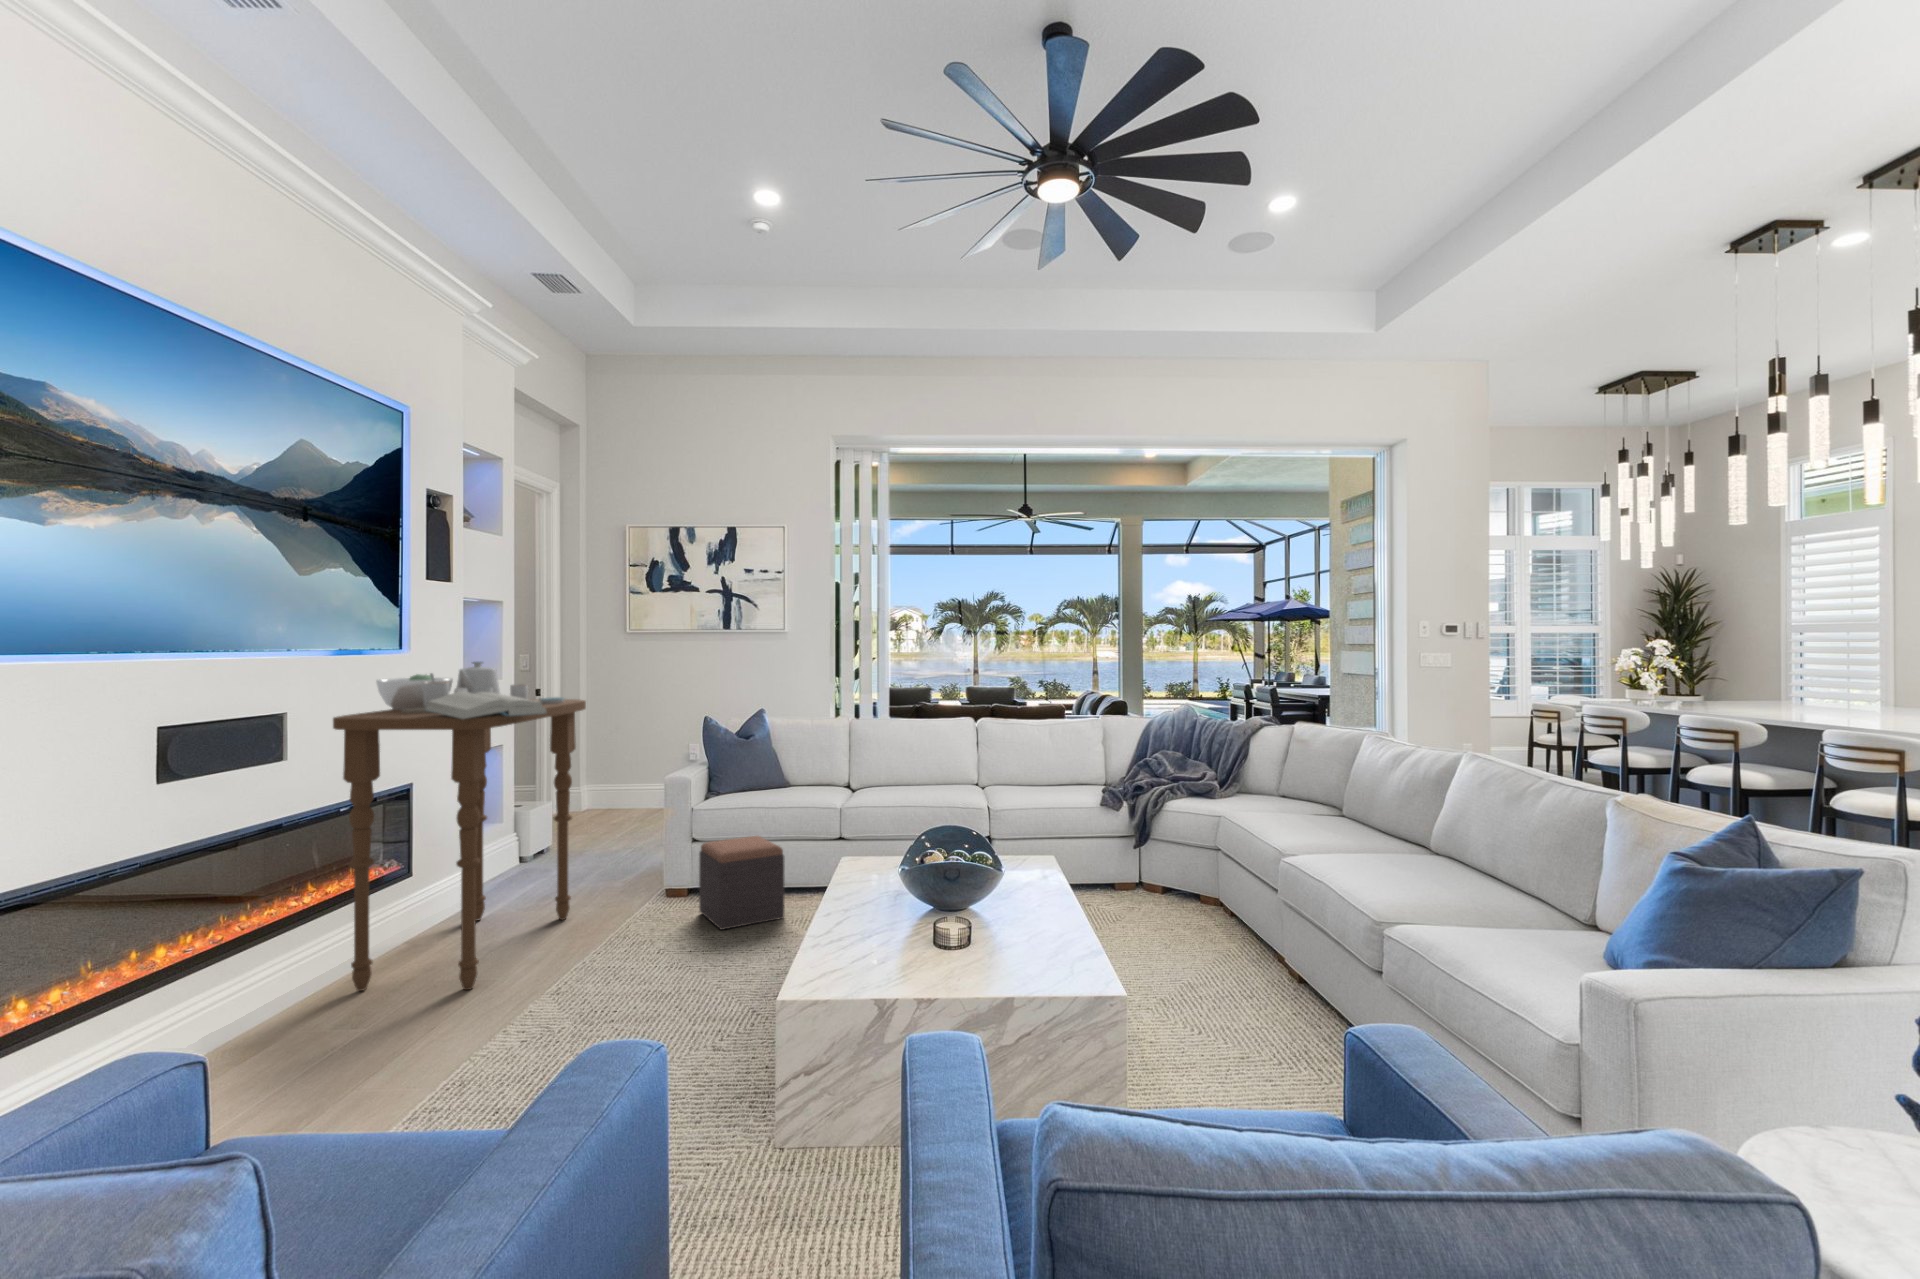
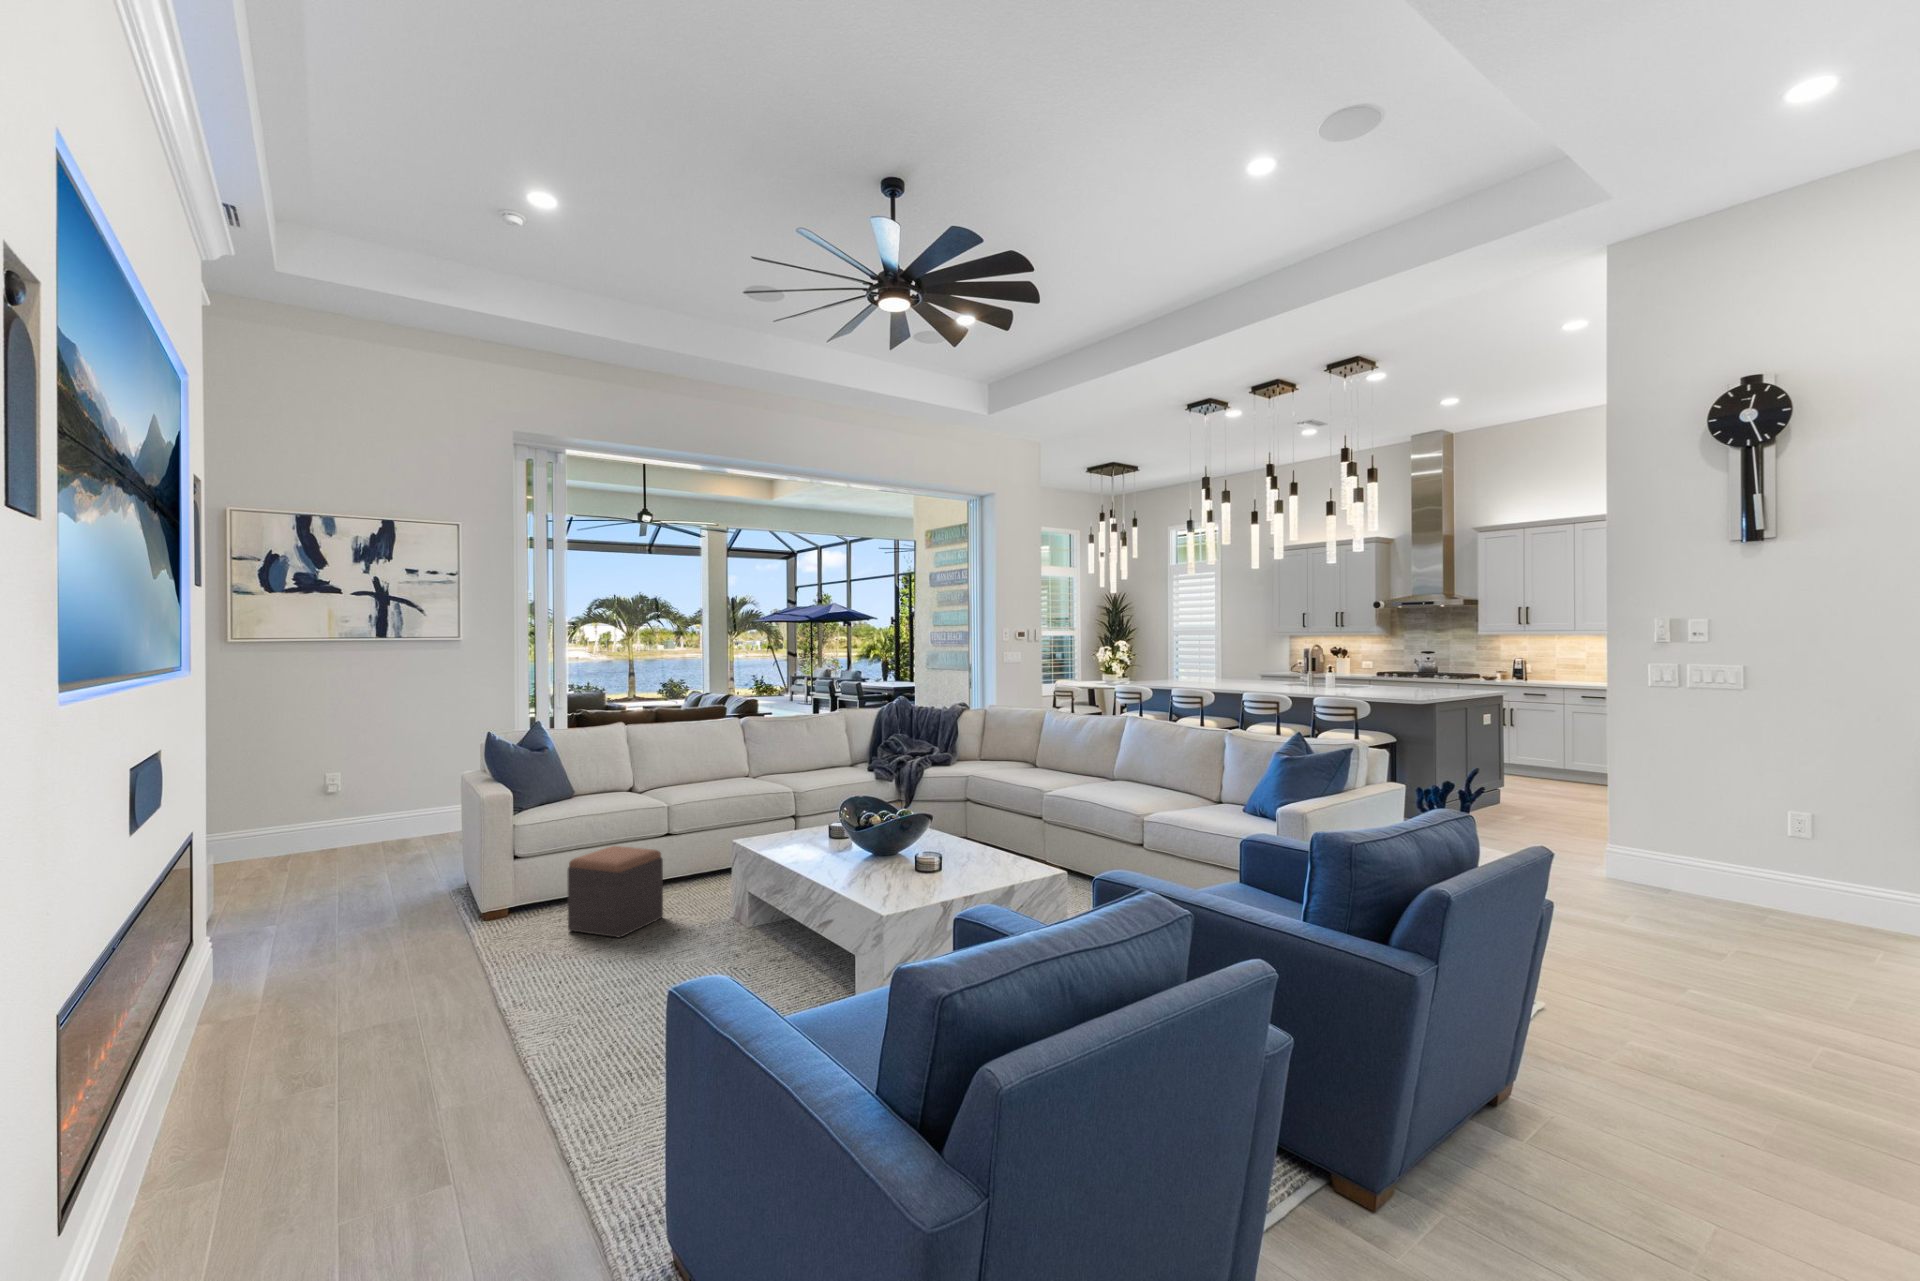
side table: present [333,662,586,991] -> none [236,685,496,1077]

